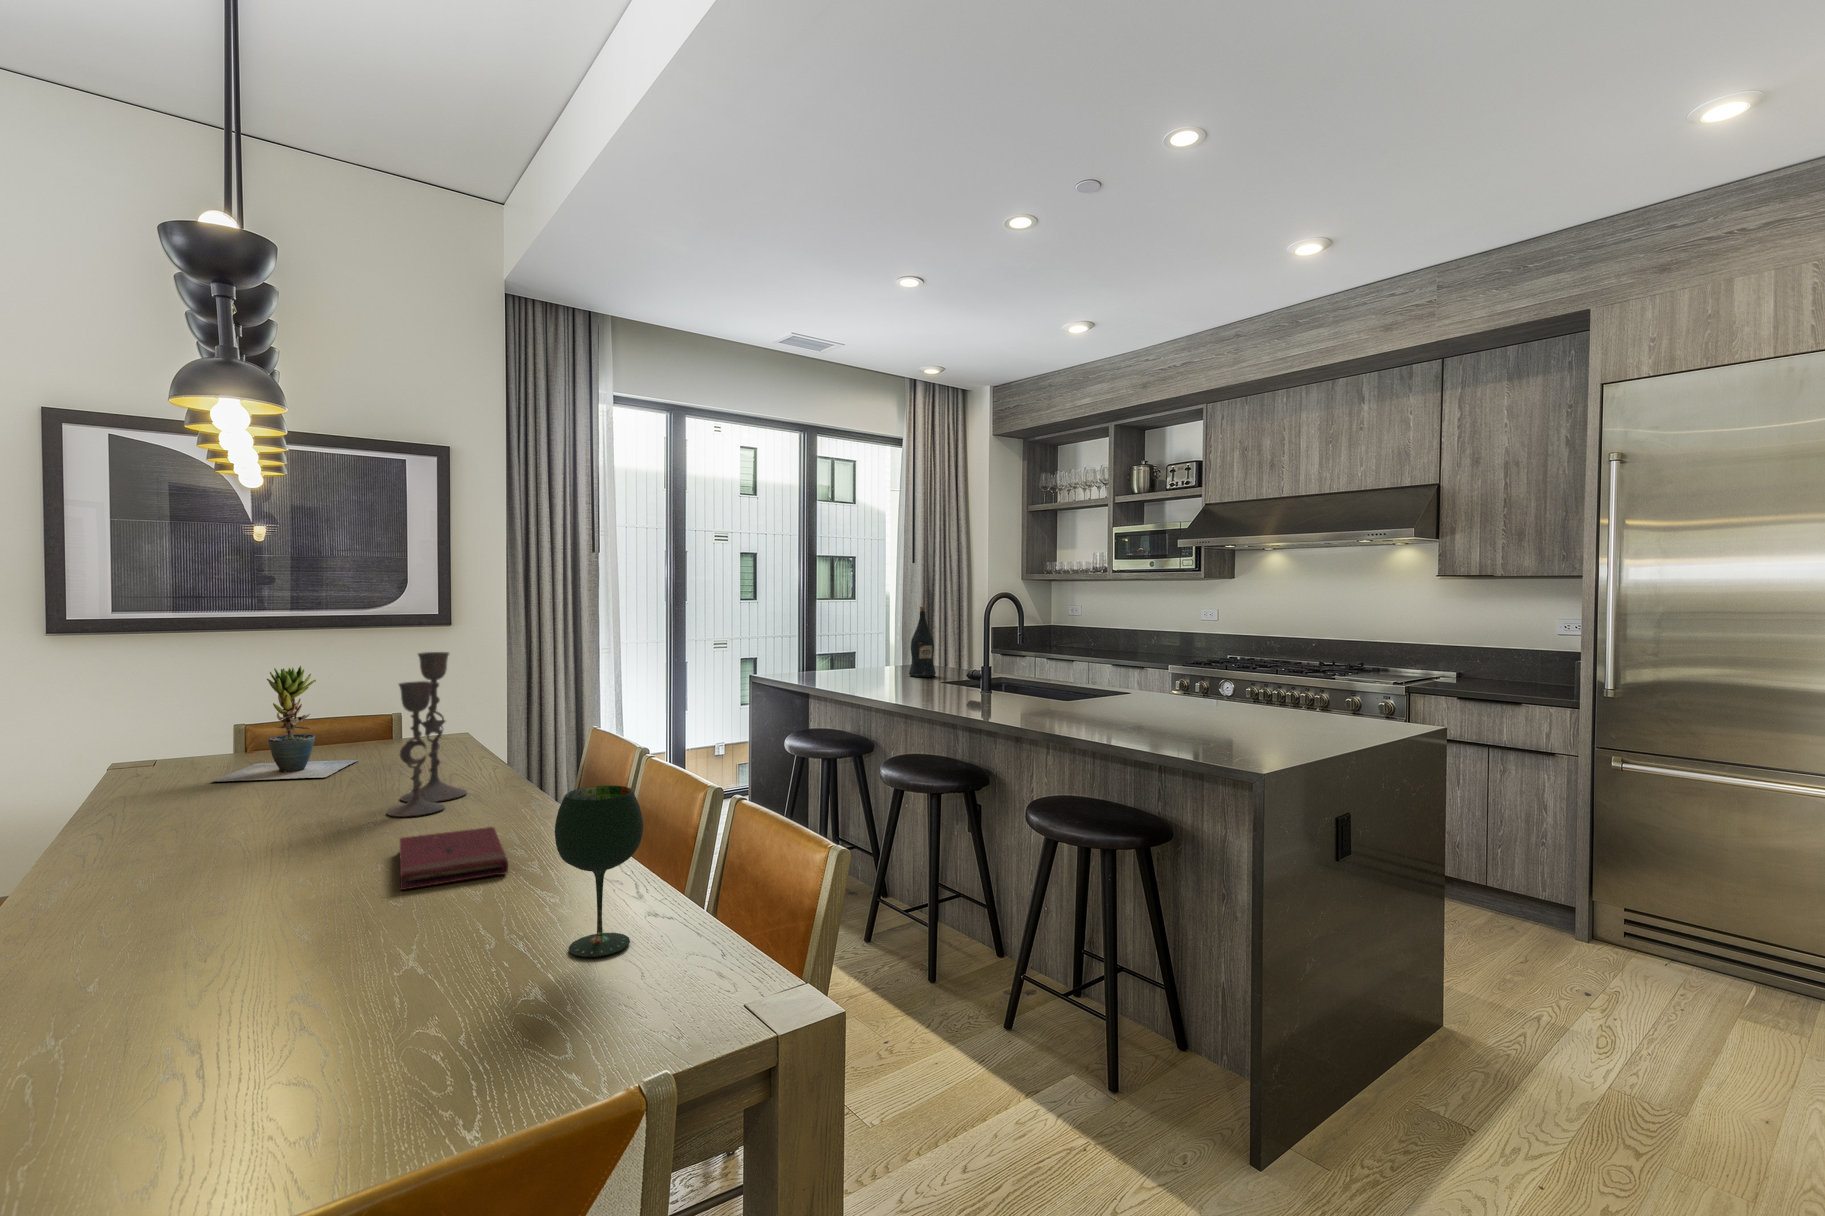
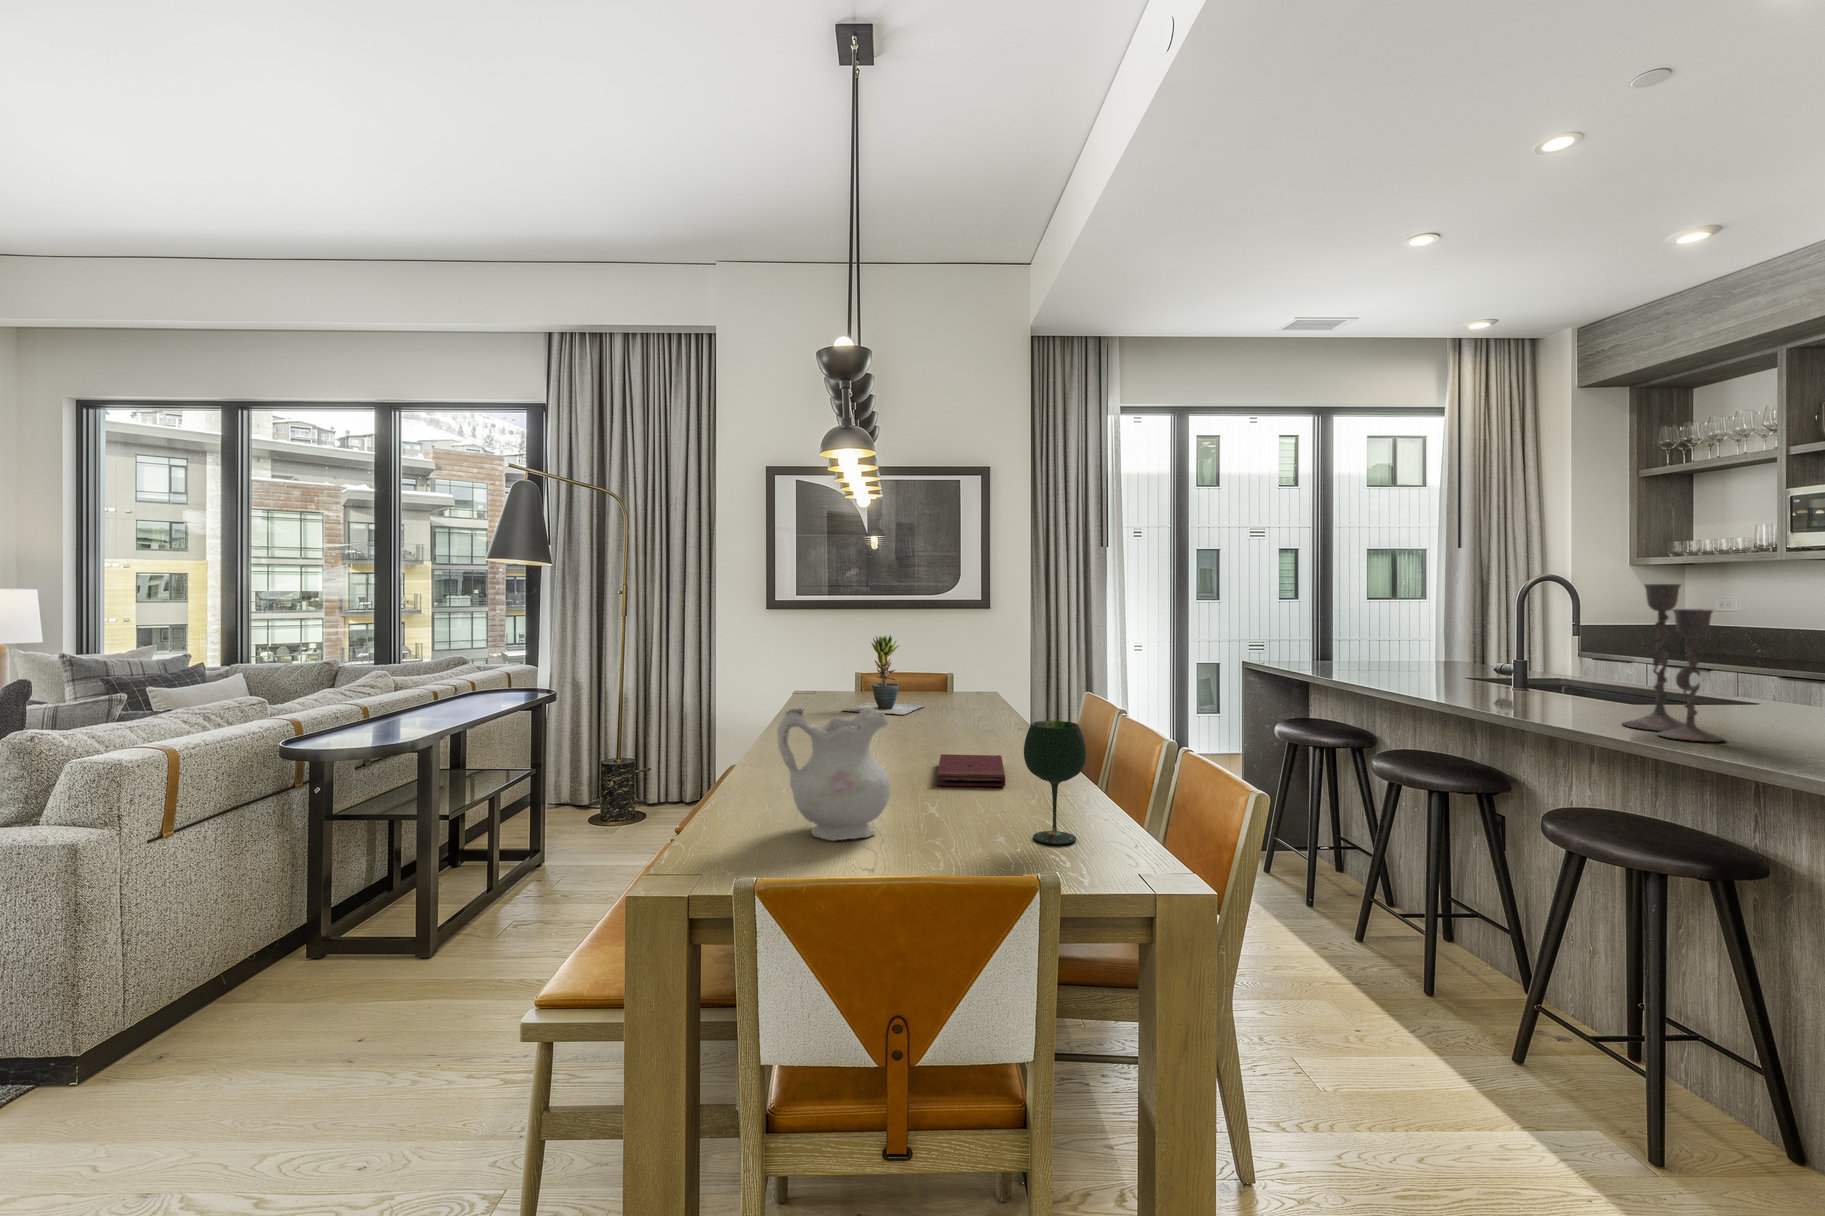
wine bottle: present [909,607,936,677] -> none [1423,595,1458,671]
candlestick: present [387,652,467,817] -> present [1622,584,1725,742]
ceramic pitcher: none [82,802,330,1042] -> present [778,709,891,841]

